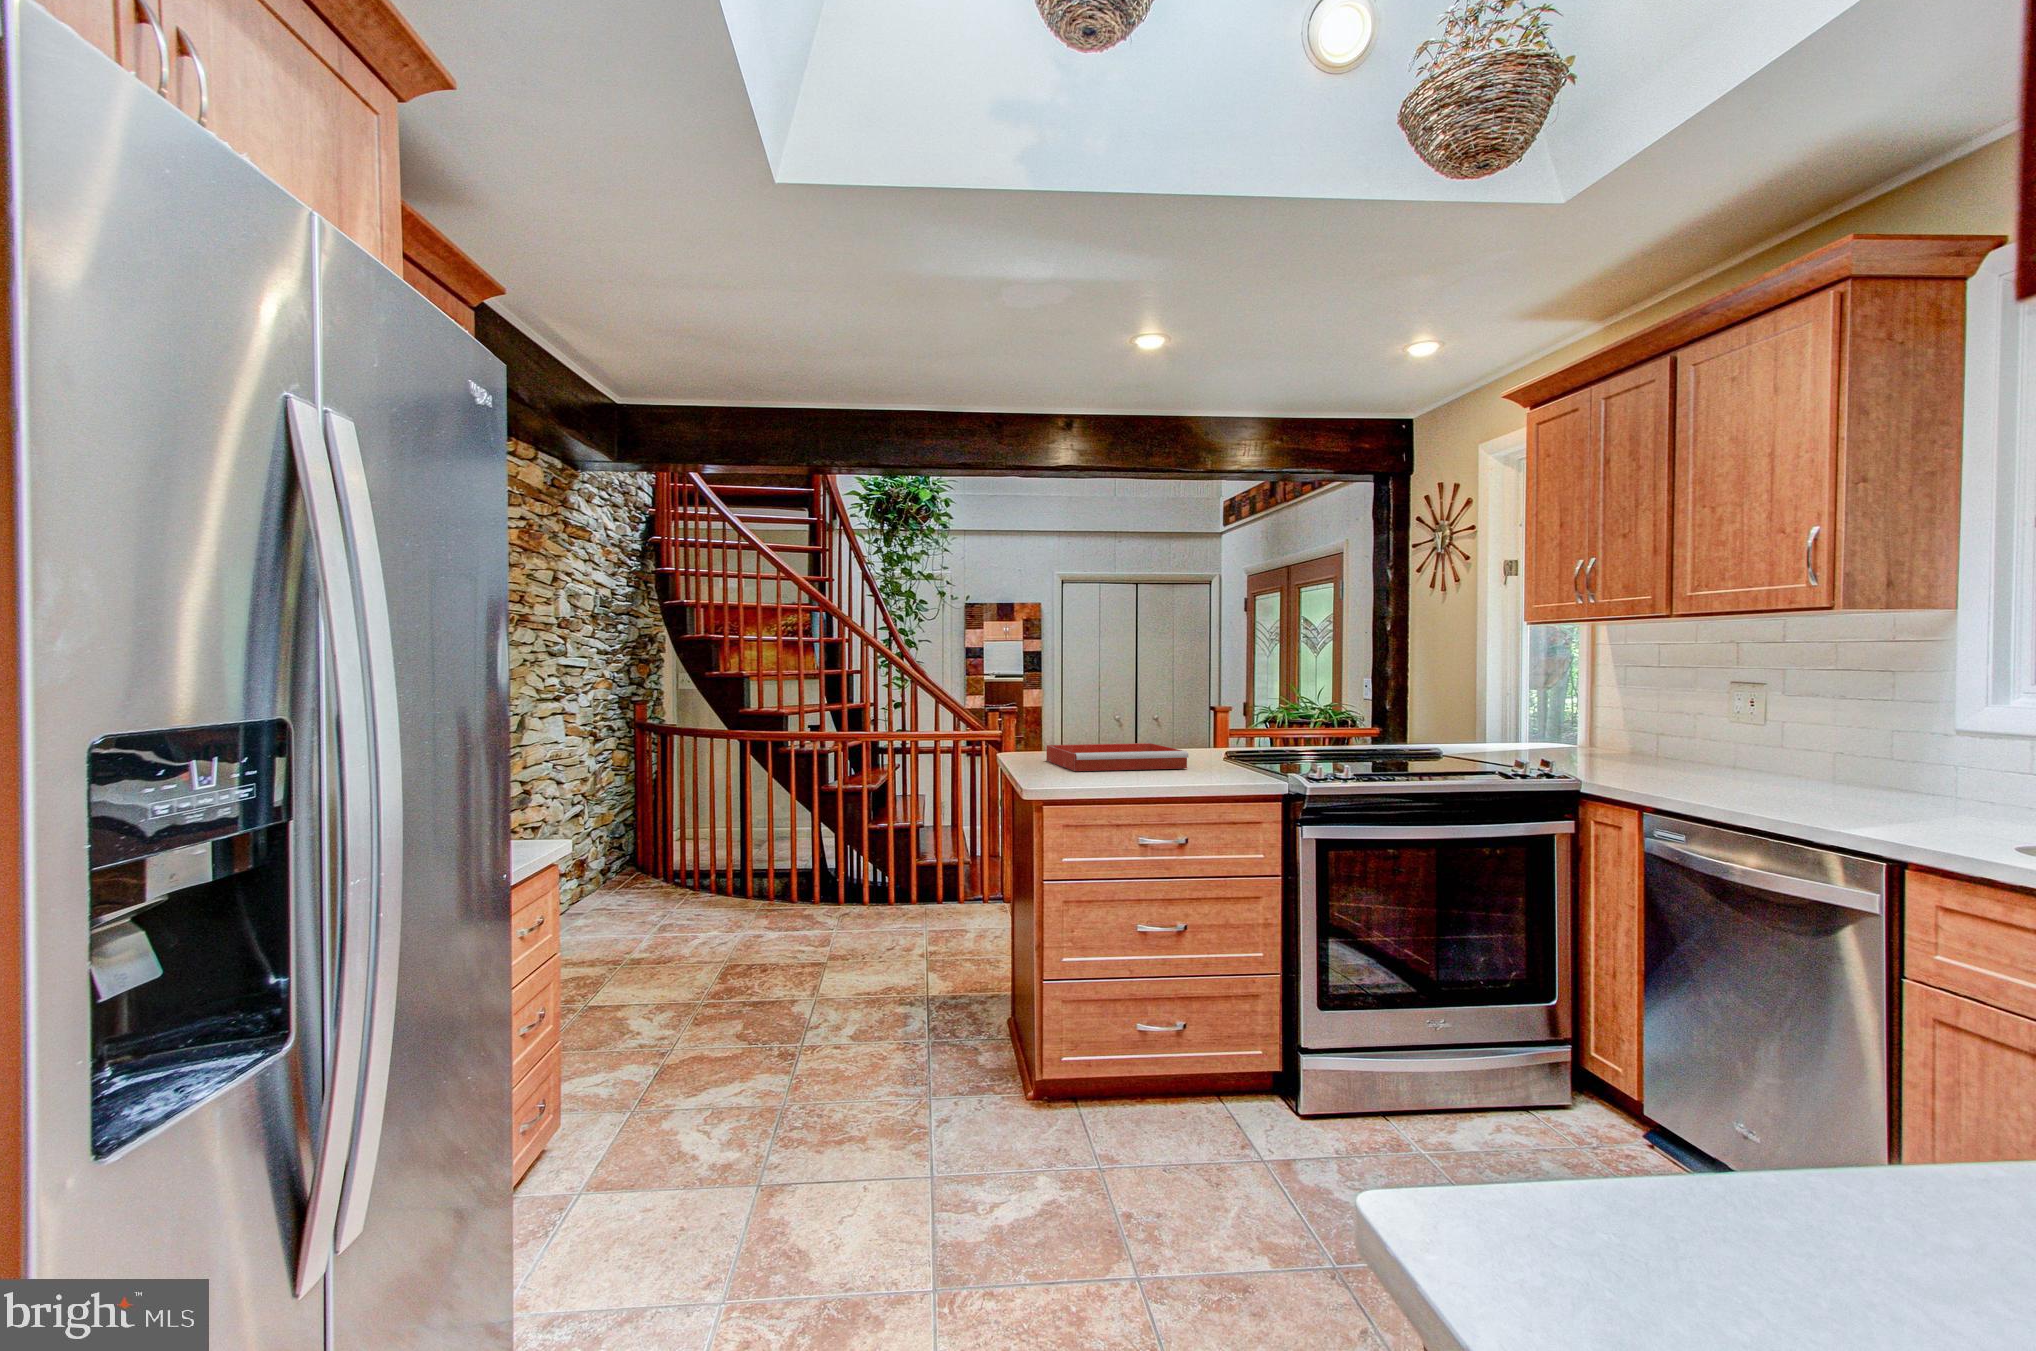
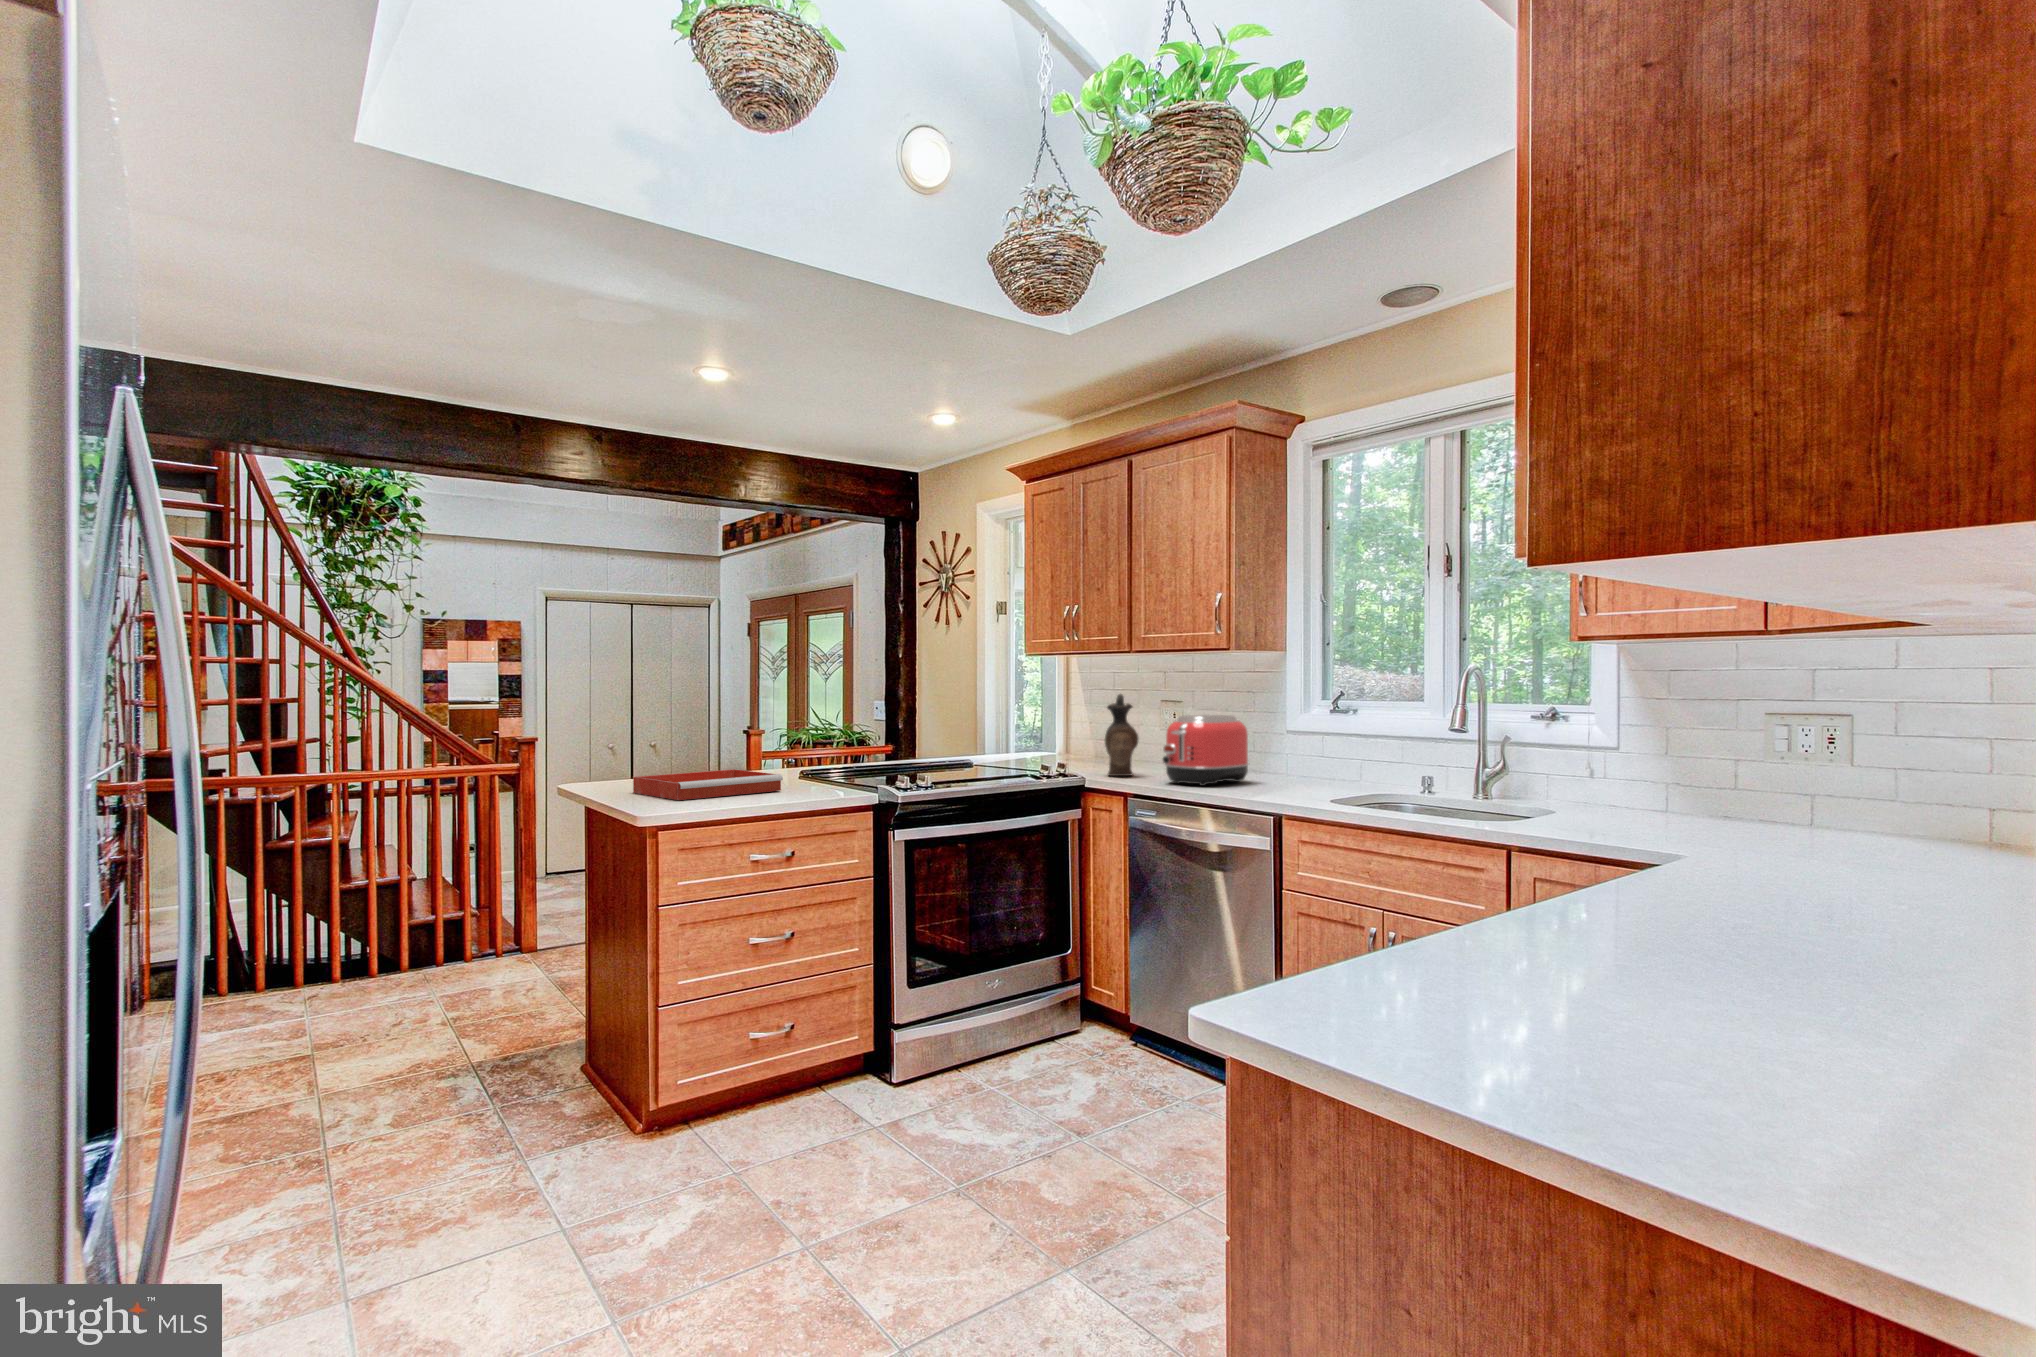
ceramic pitcher: none [1616,671,1669,780] -> present [1105,694,1138,776]
toaster: none [1699,702,1859,803] -> present [1163,715,1249,786]

